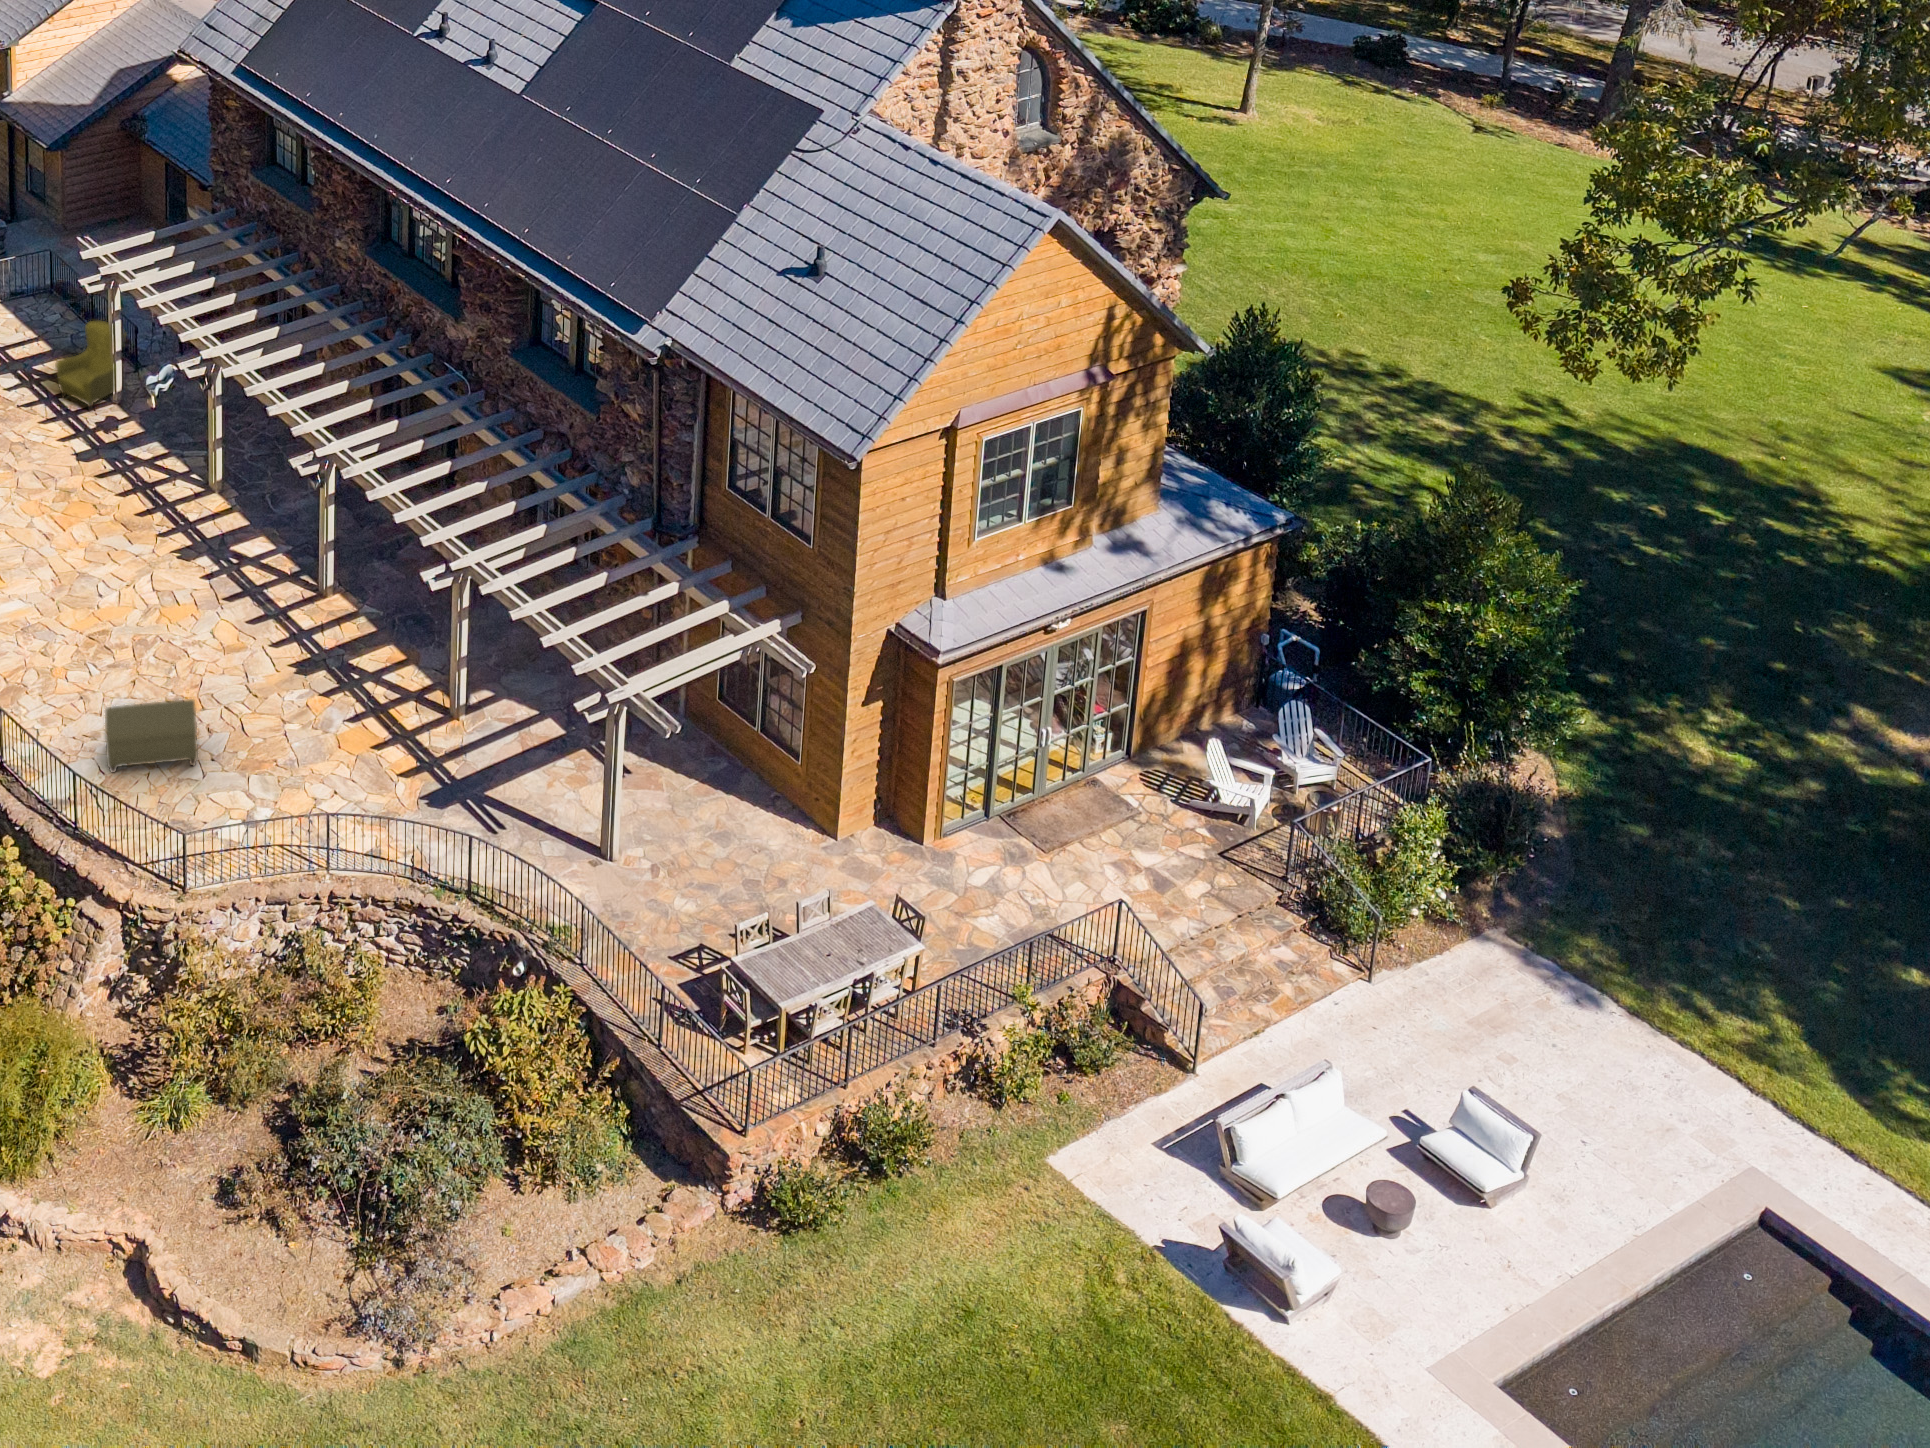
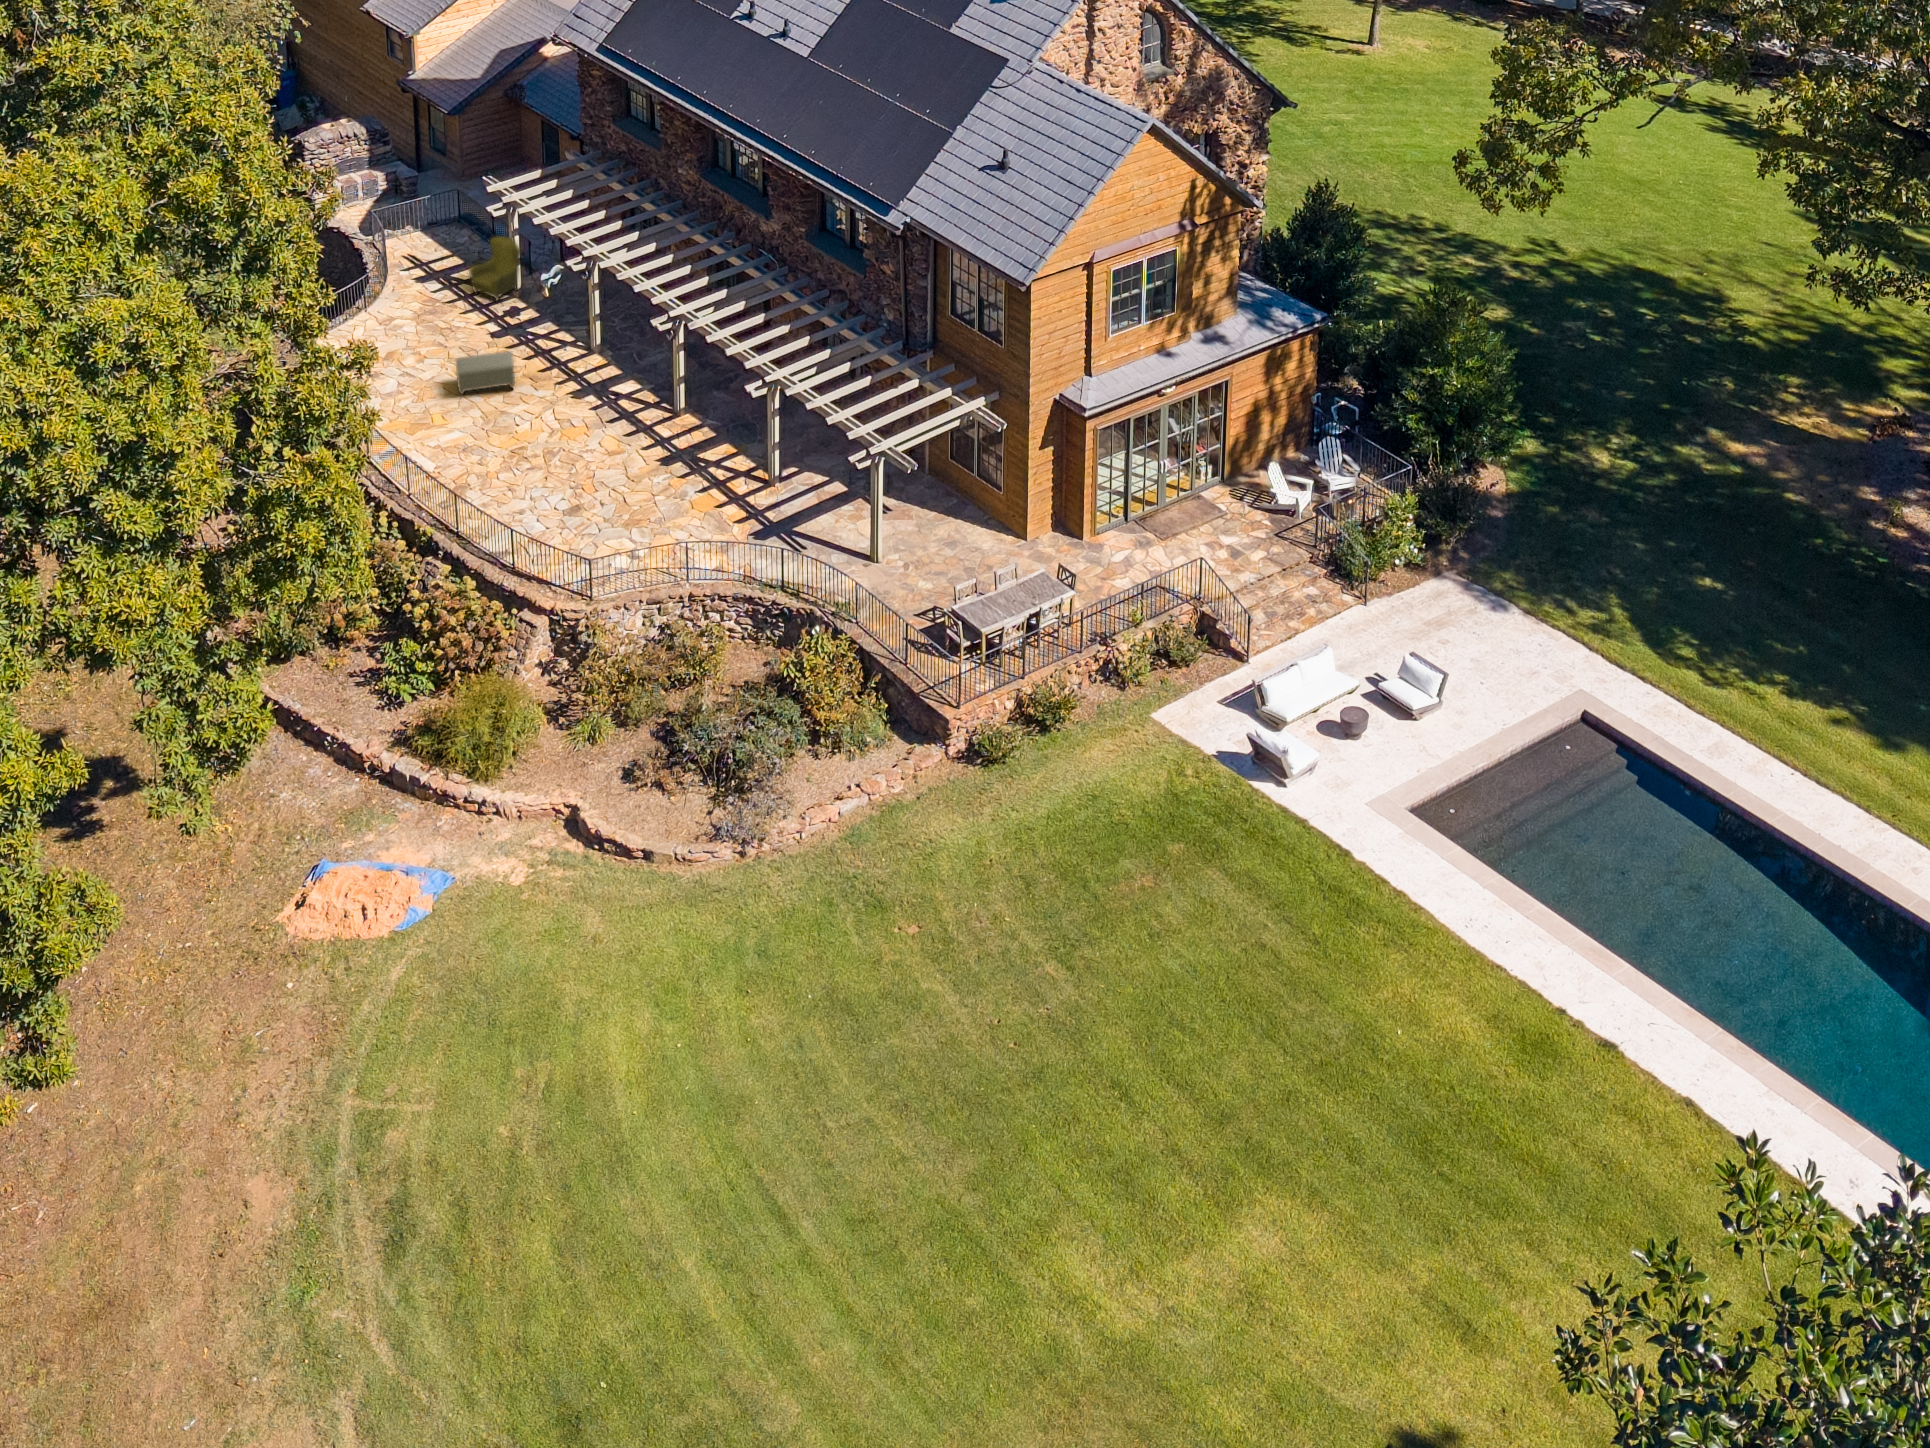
ottoman: present [105,699,198,772] -> present [456,351,515,394]

